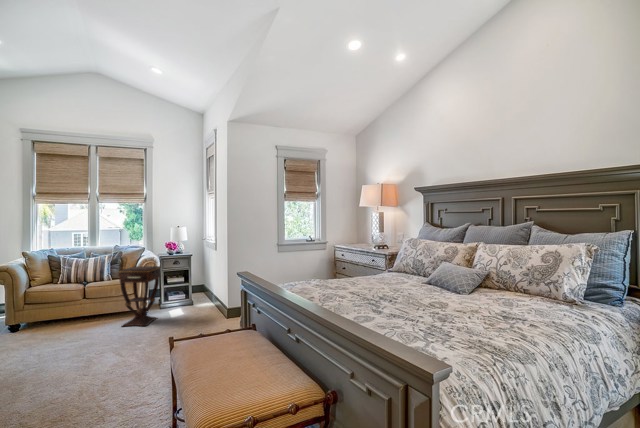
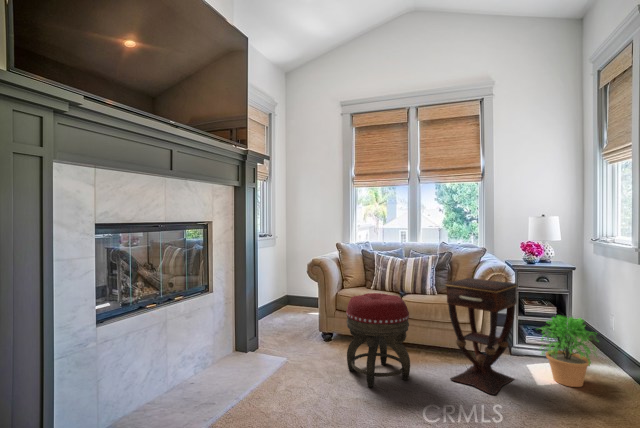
potted plant: none [171,279,199,314] -> present [541,316,595,387]
footstool: none [43,283,94,343] -> present [346,293,410,387]

